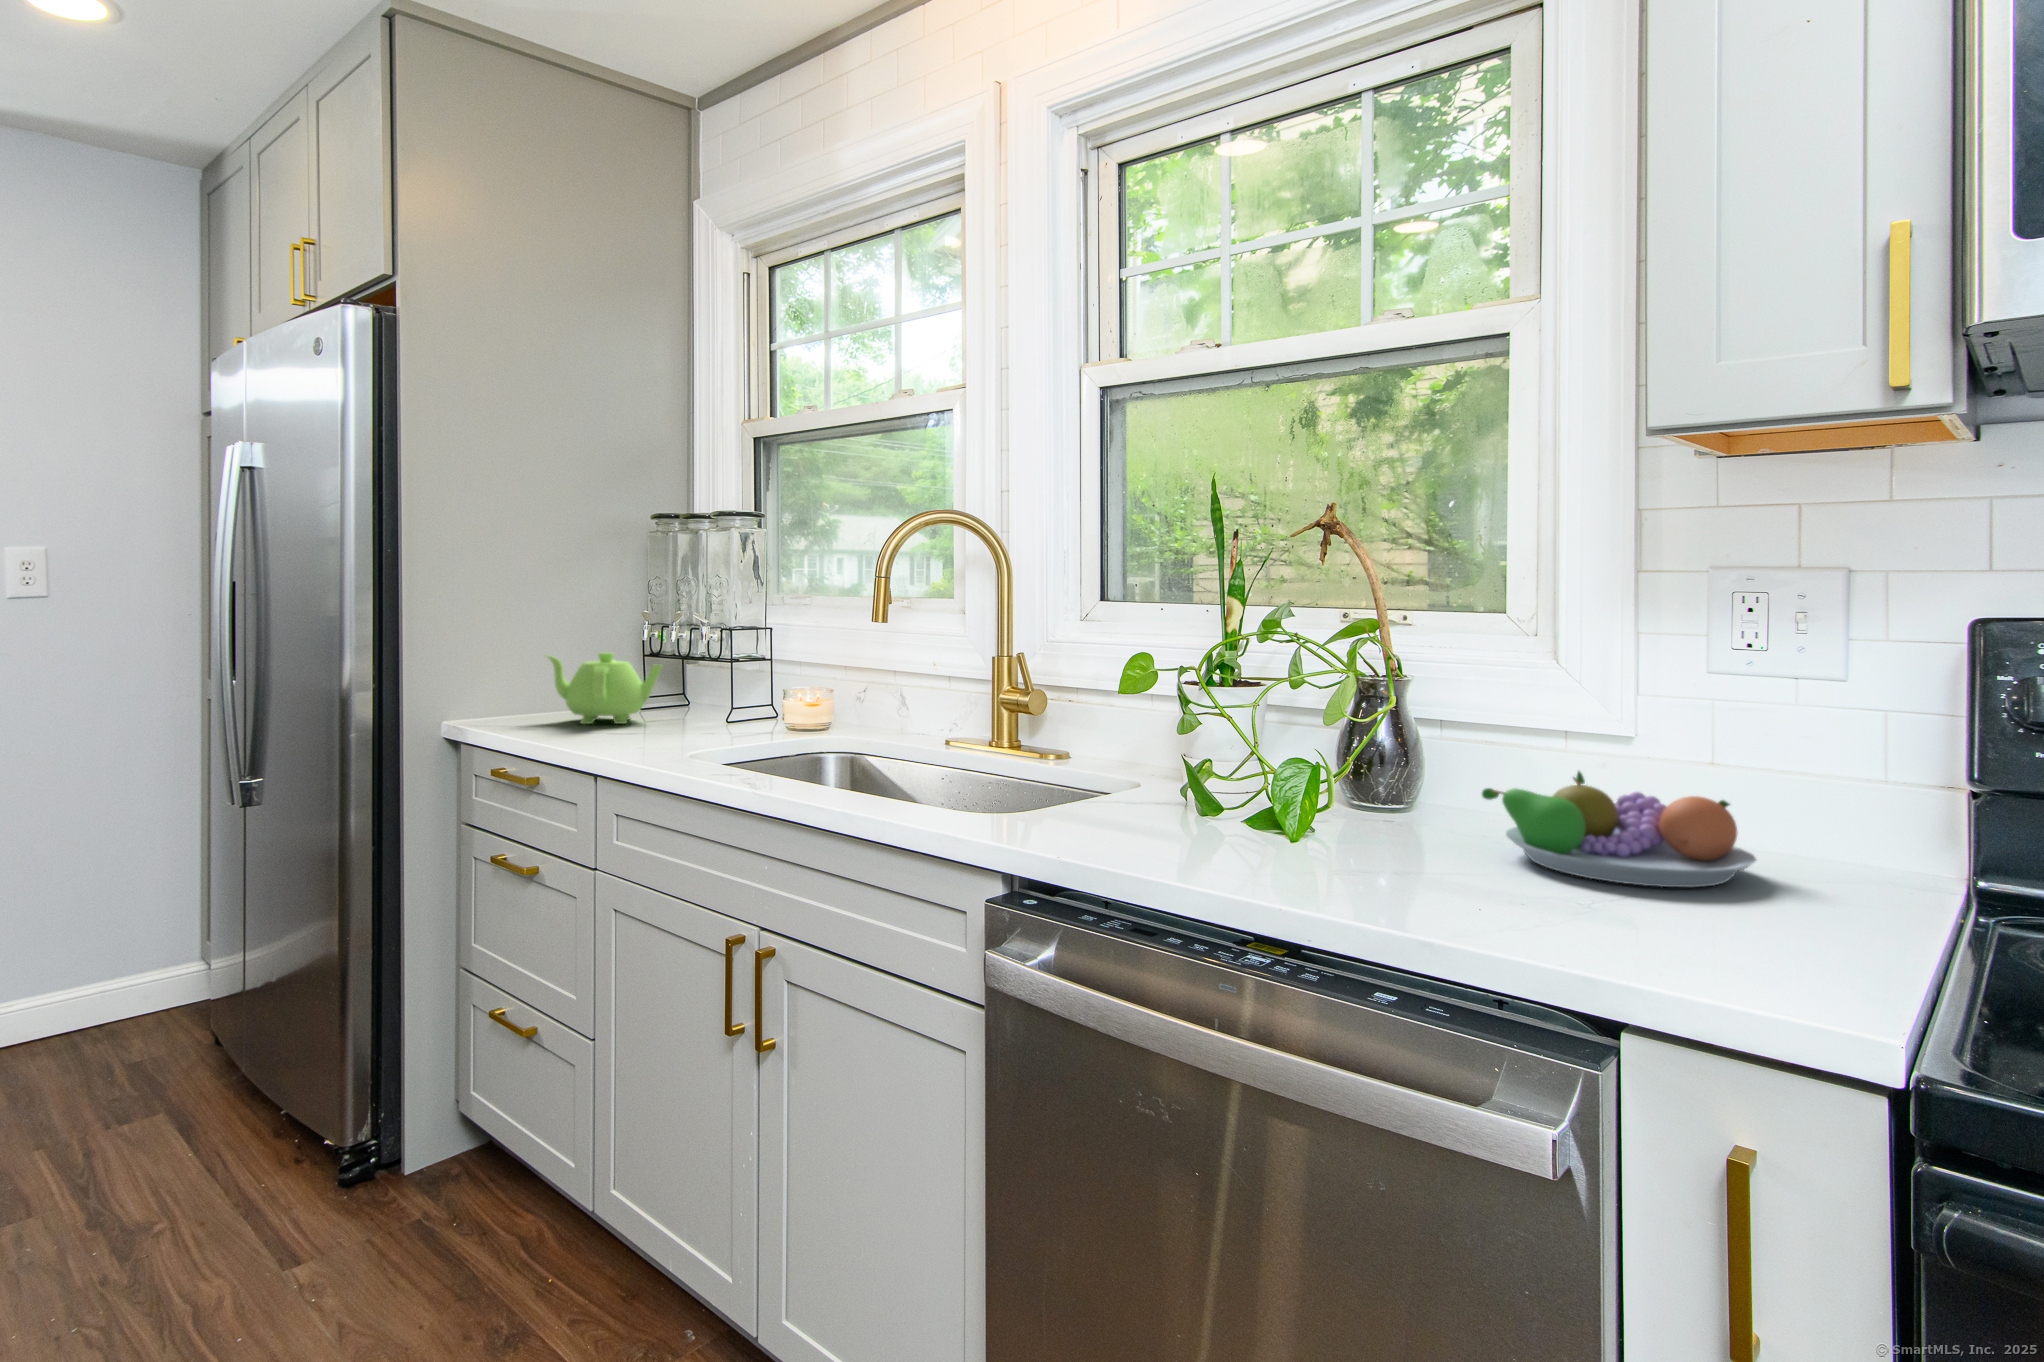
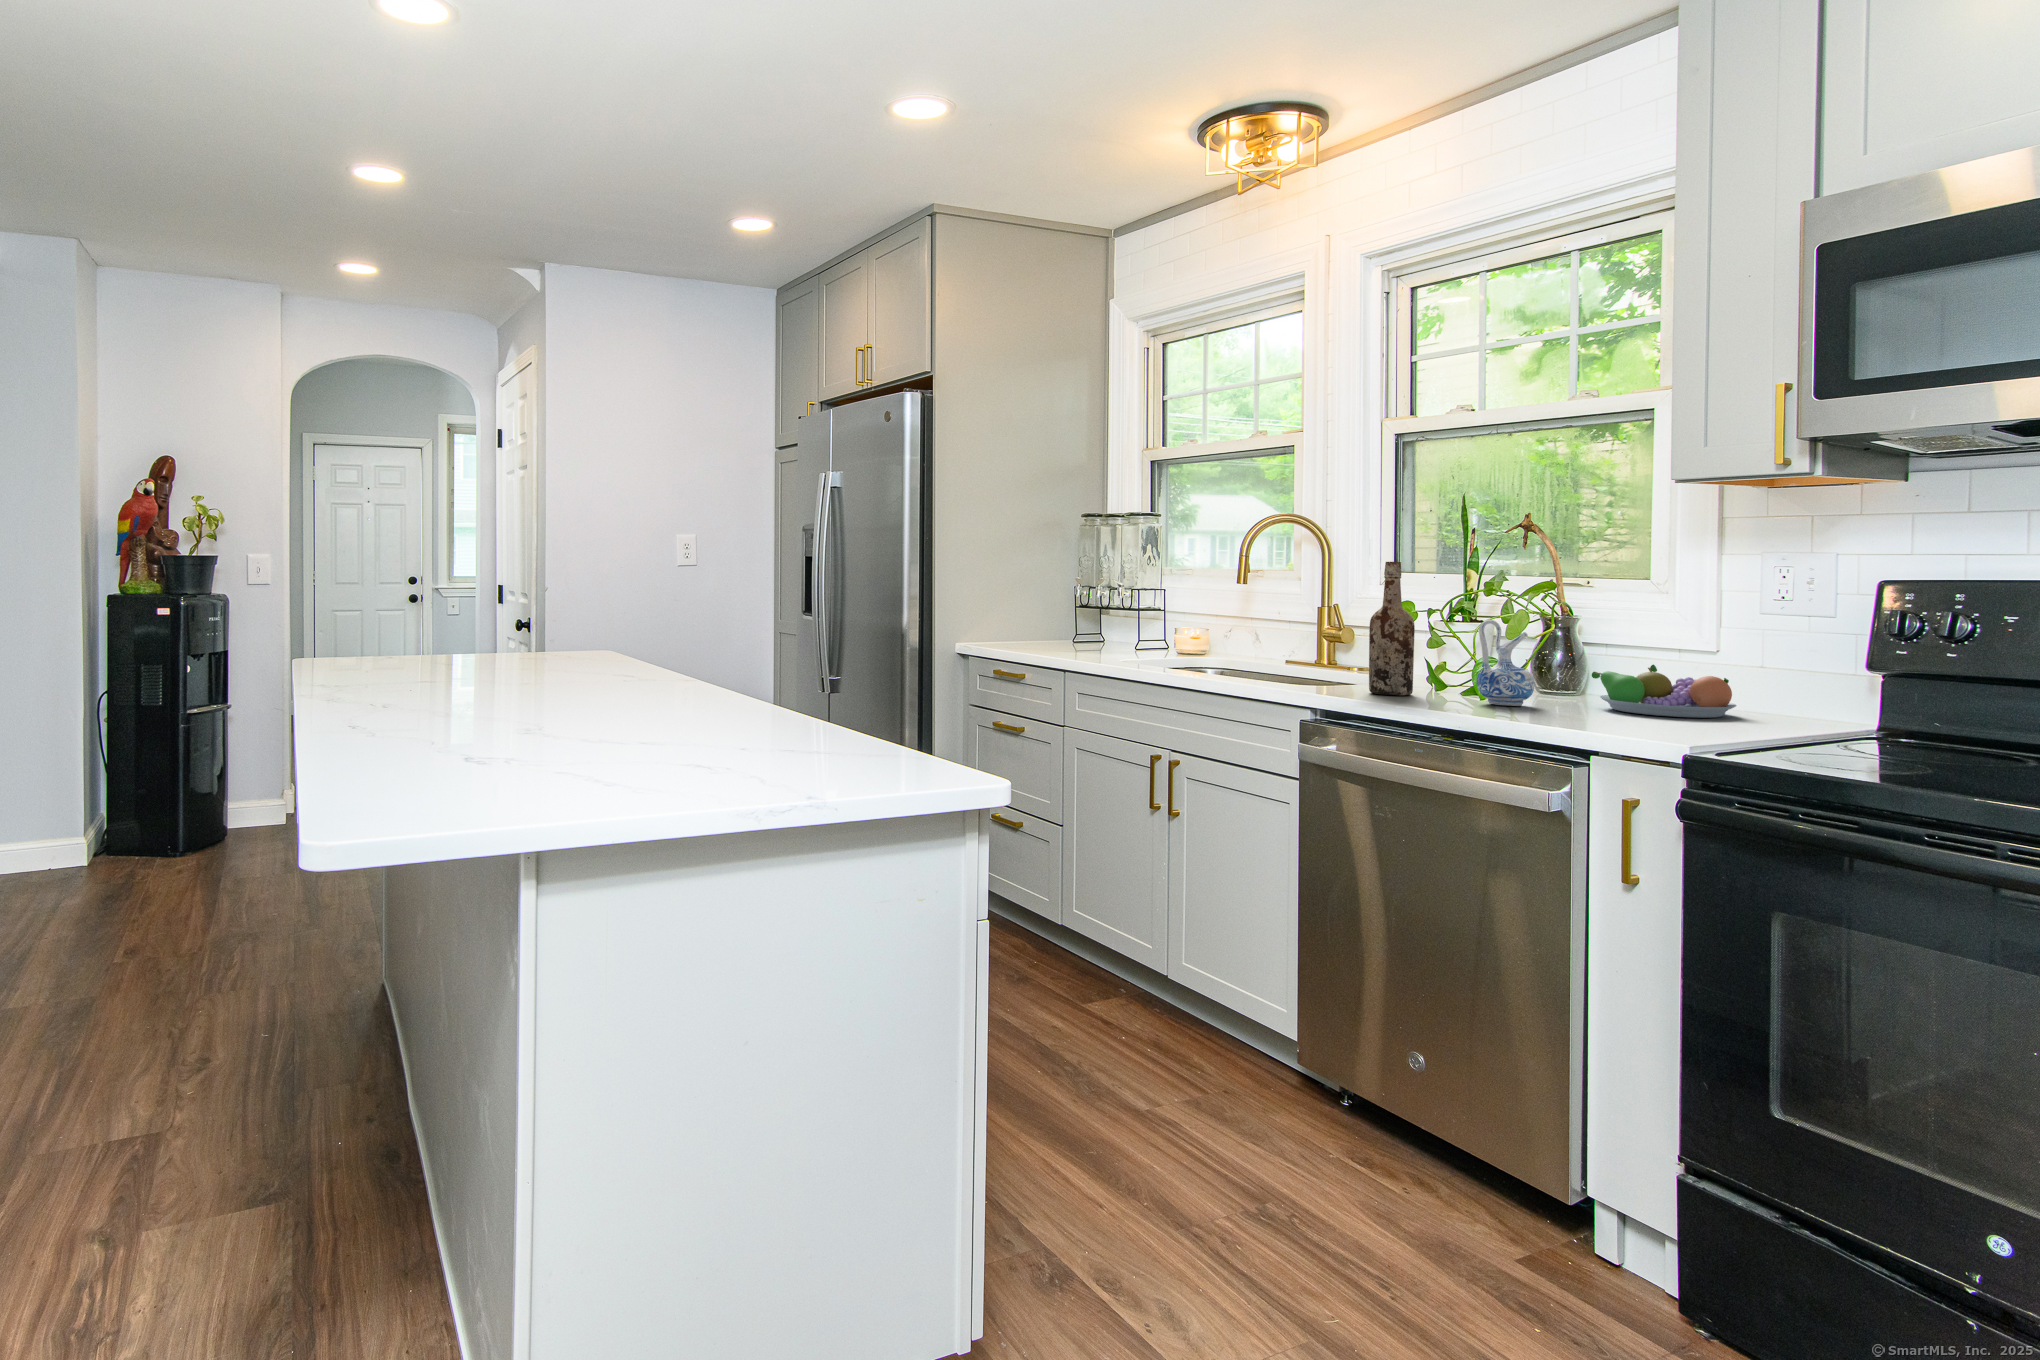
wine bottle: none [1101,589,1178,842] -> present [1369,562,1415,695]
teapot: present [547,652,662,724] -> none [1018,602,1093,647]
ceramic pitcher: none [1302,701,1406,868] -> present [1477,620,1534,706]

